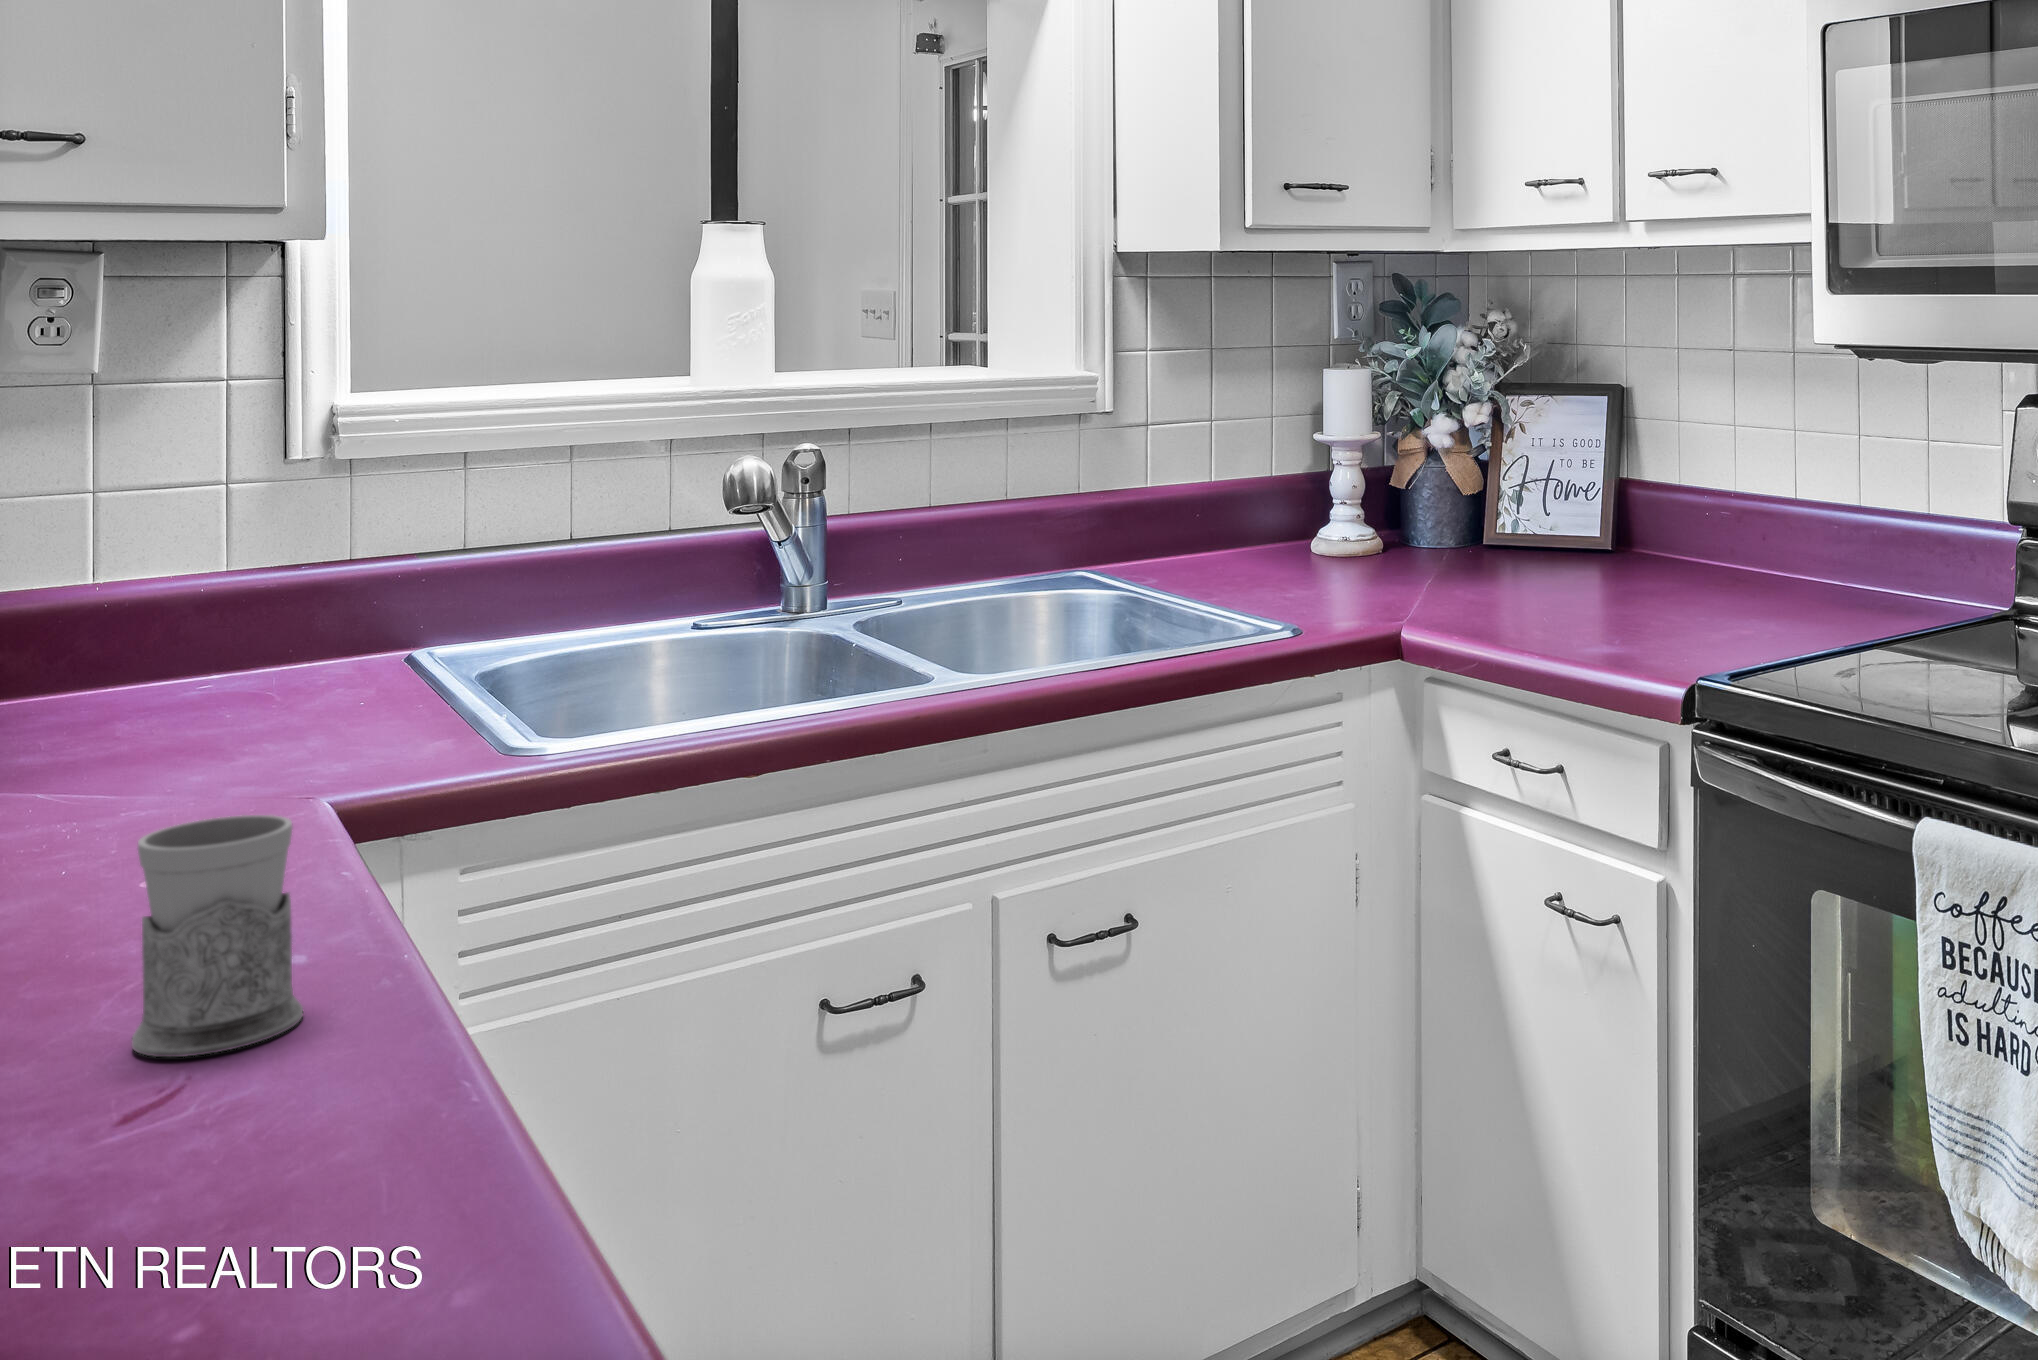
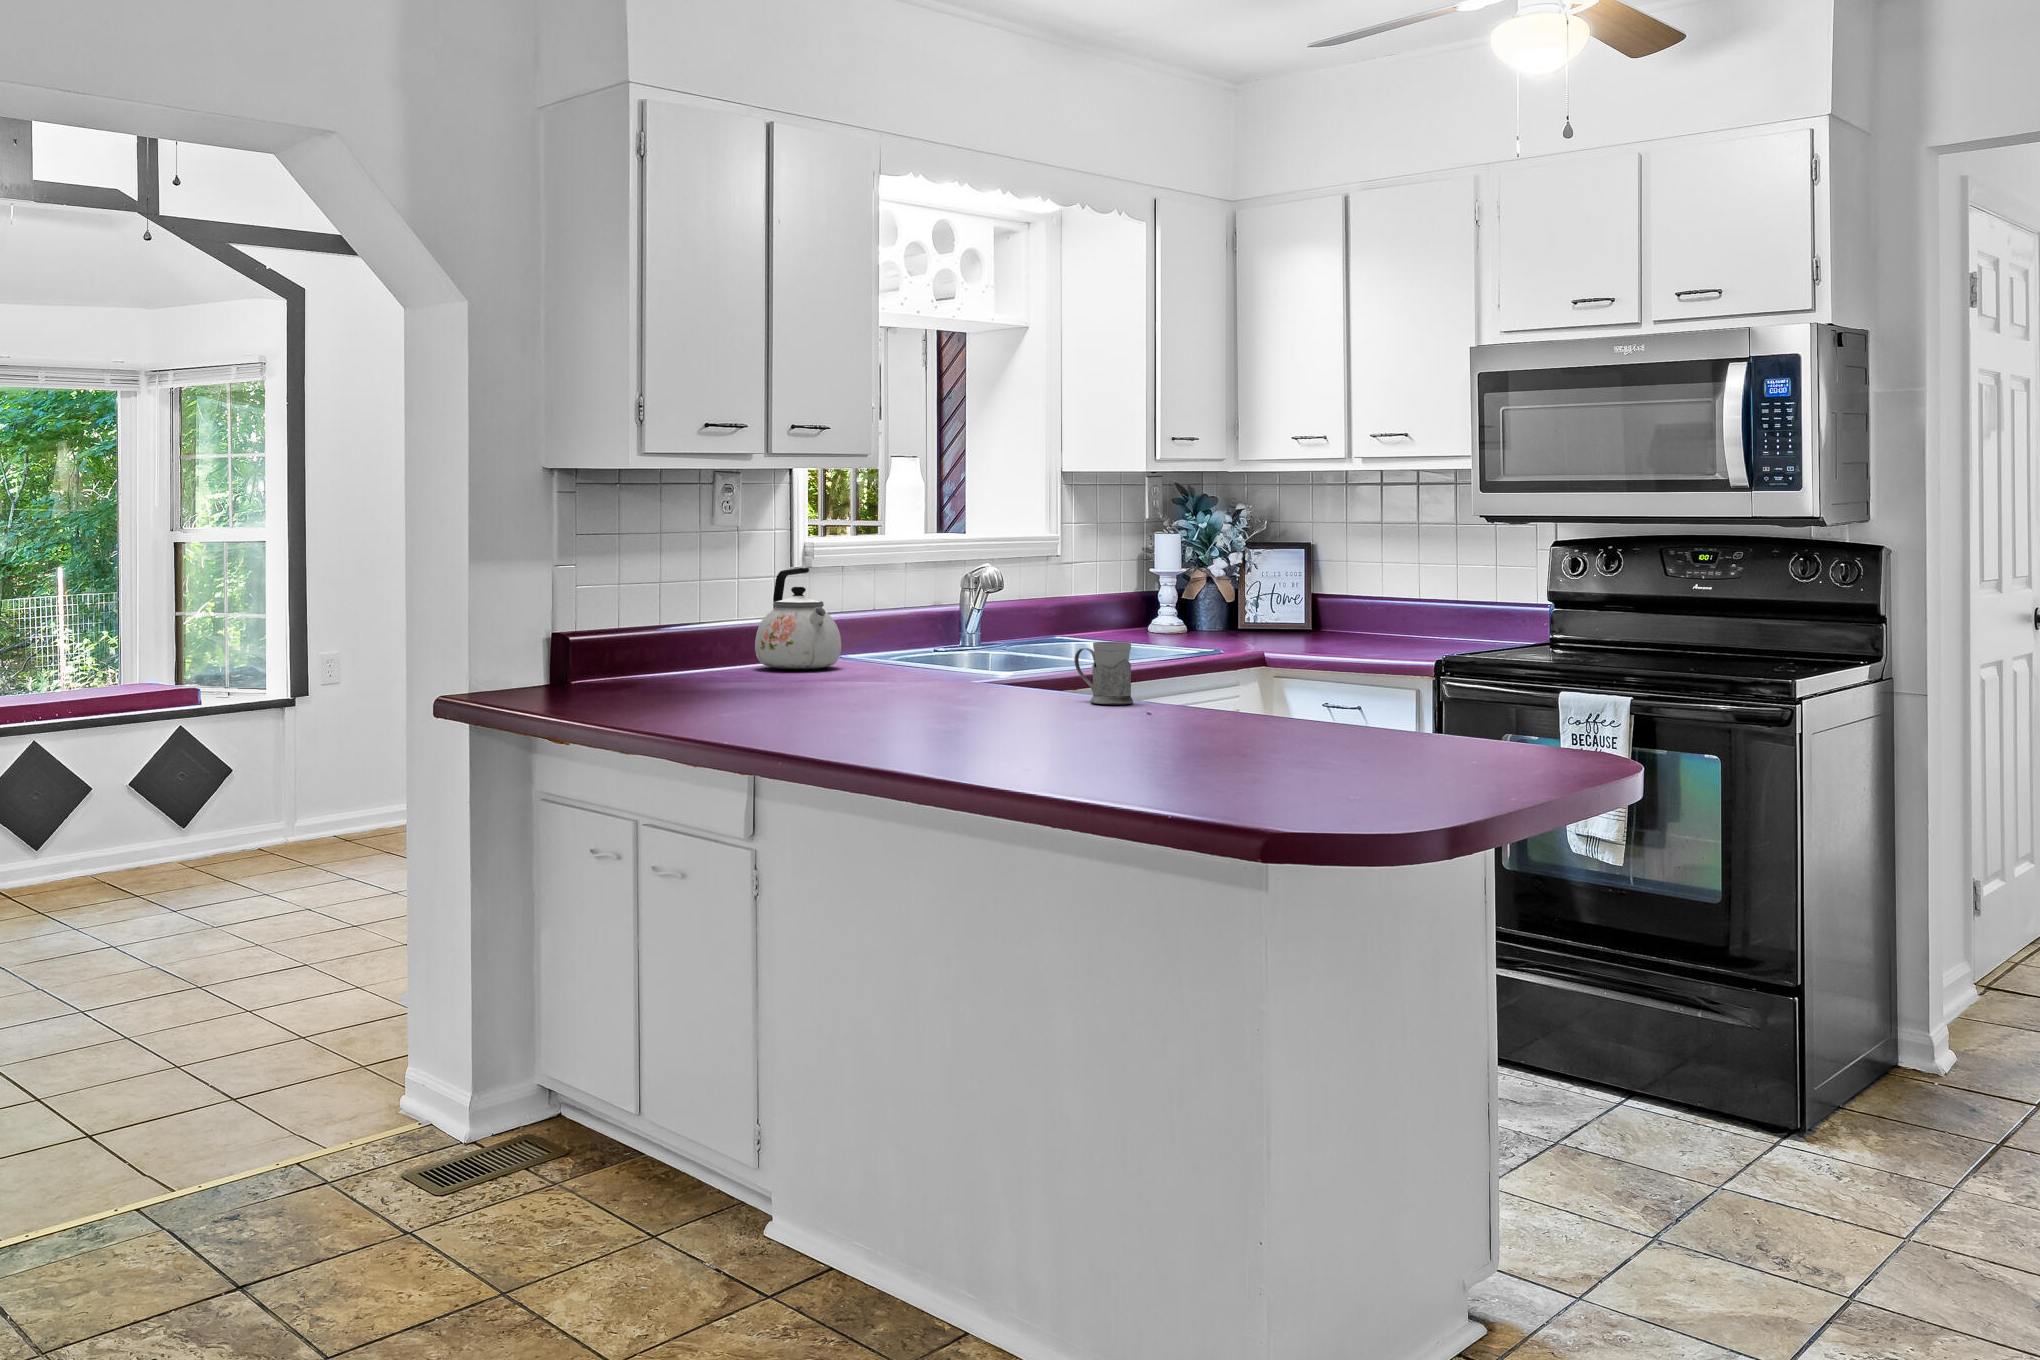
kettle: none [71,485,315,725] -> present [755,568,841,669]

